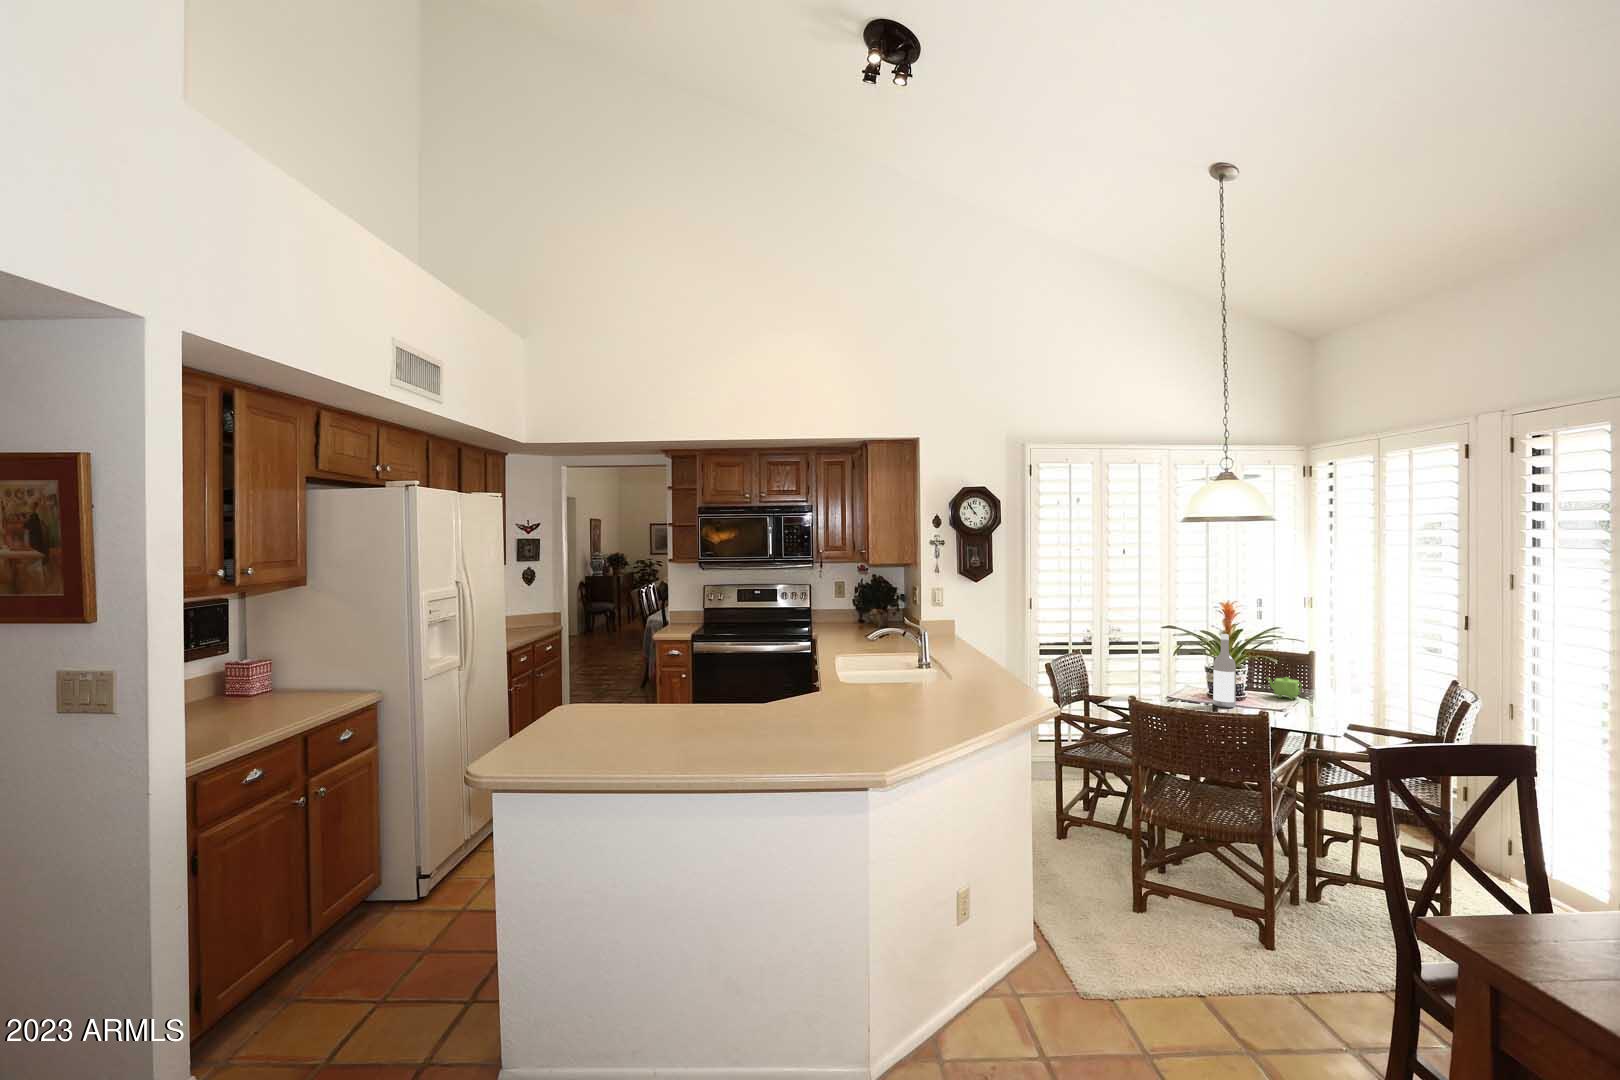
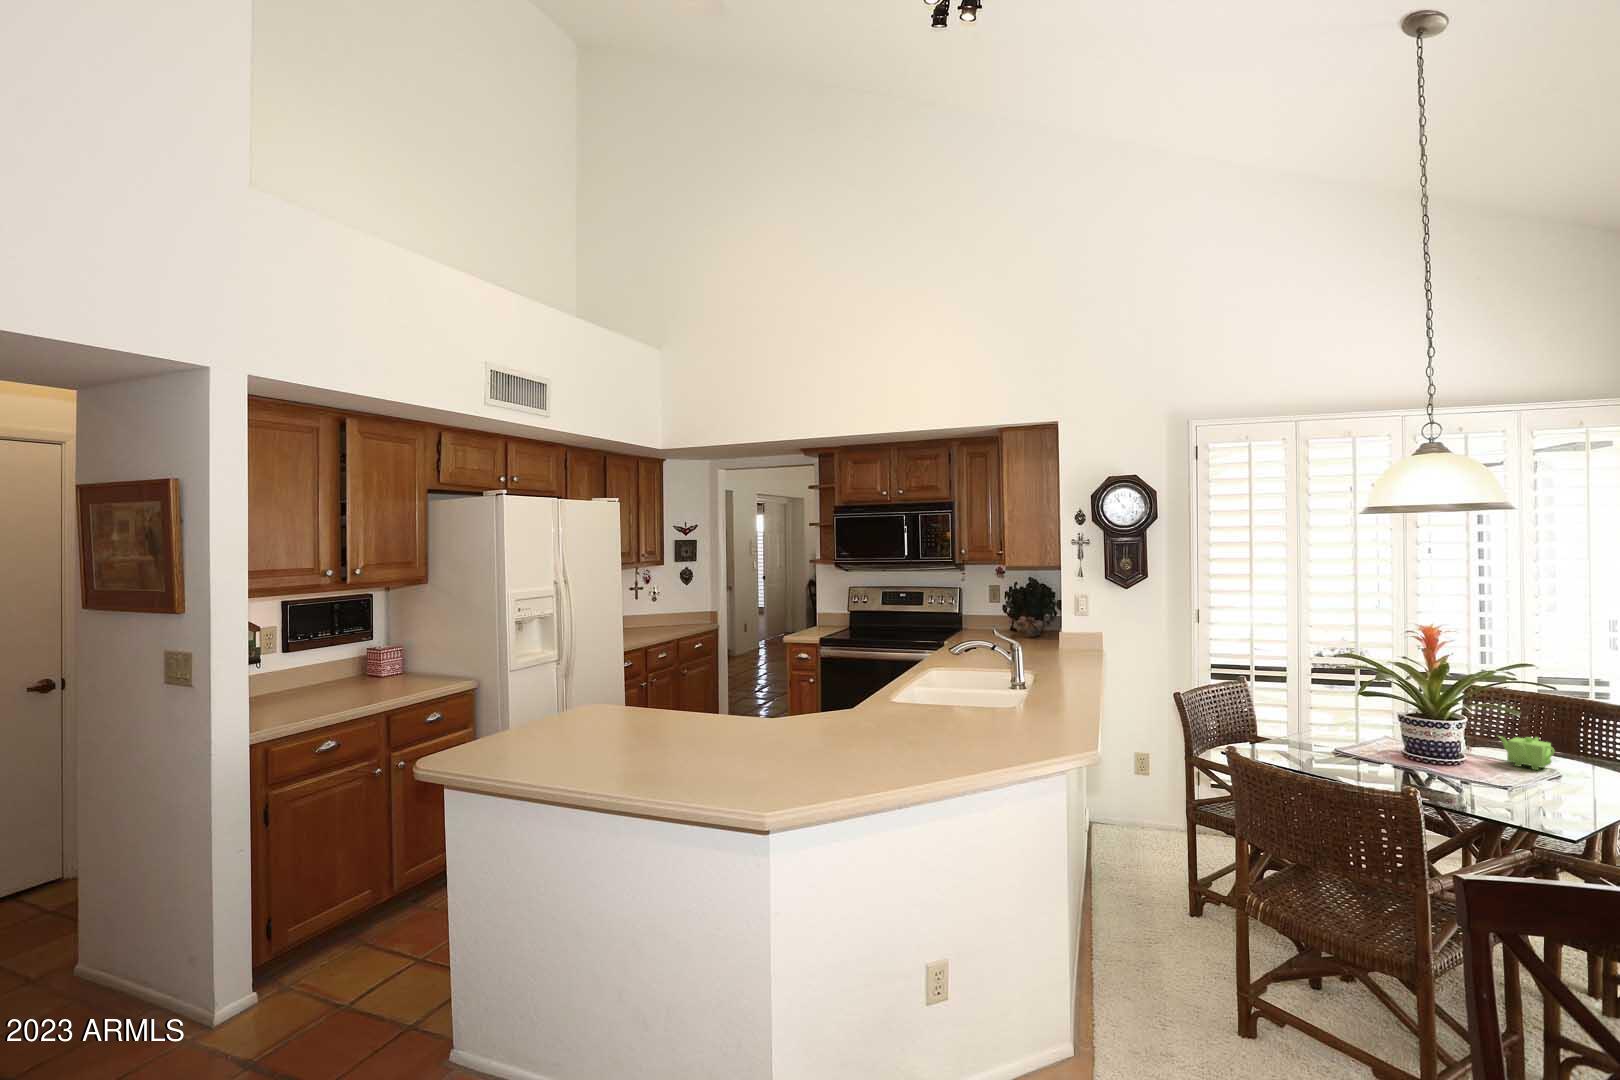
wine bottle: present [1213,634,1236,708] -> none [1394,671,1427,773]

